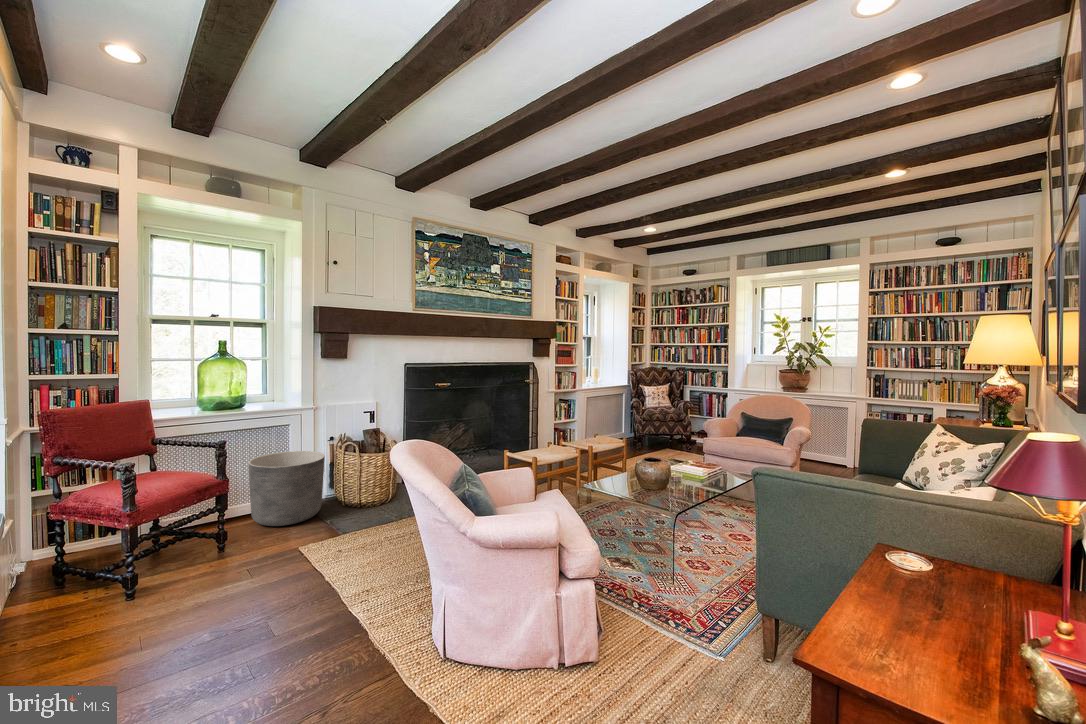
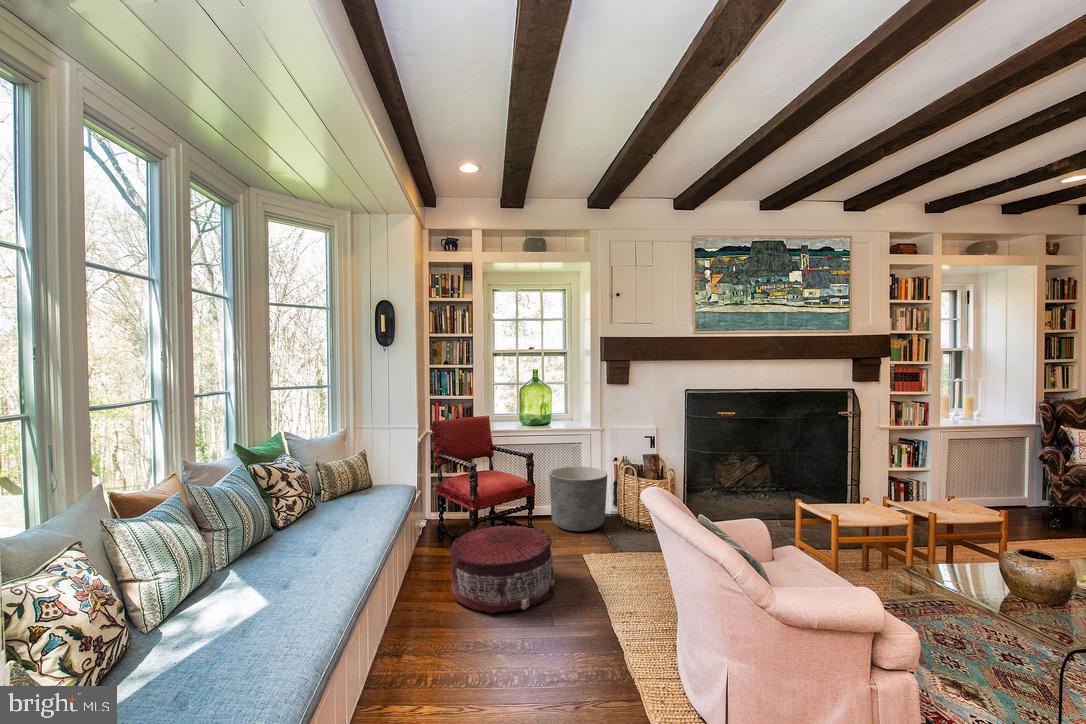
pouf: none [93,531,276,668] -> present [450,524,555,613]

